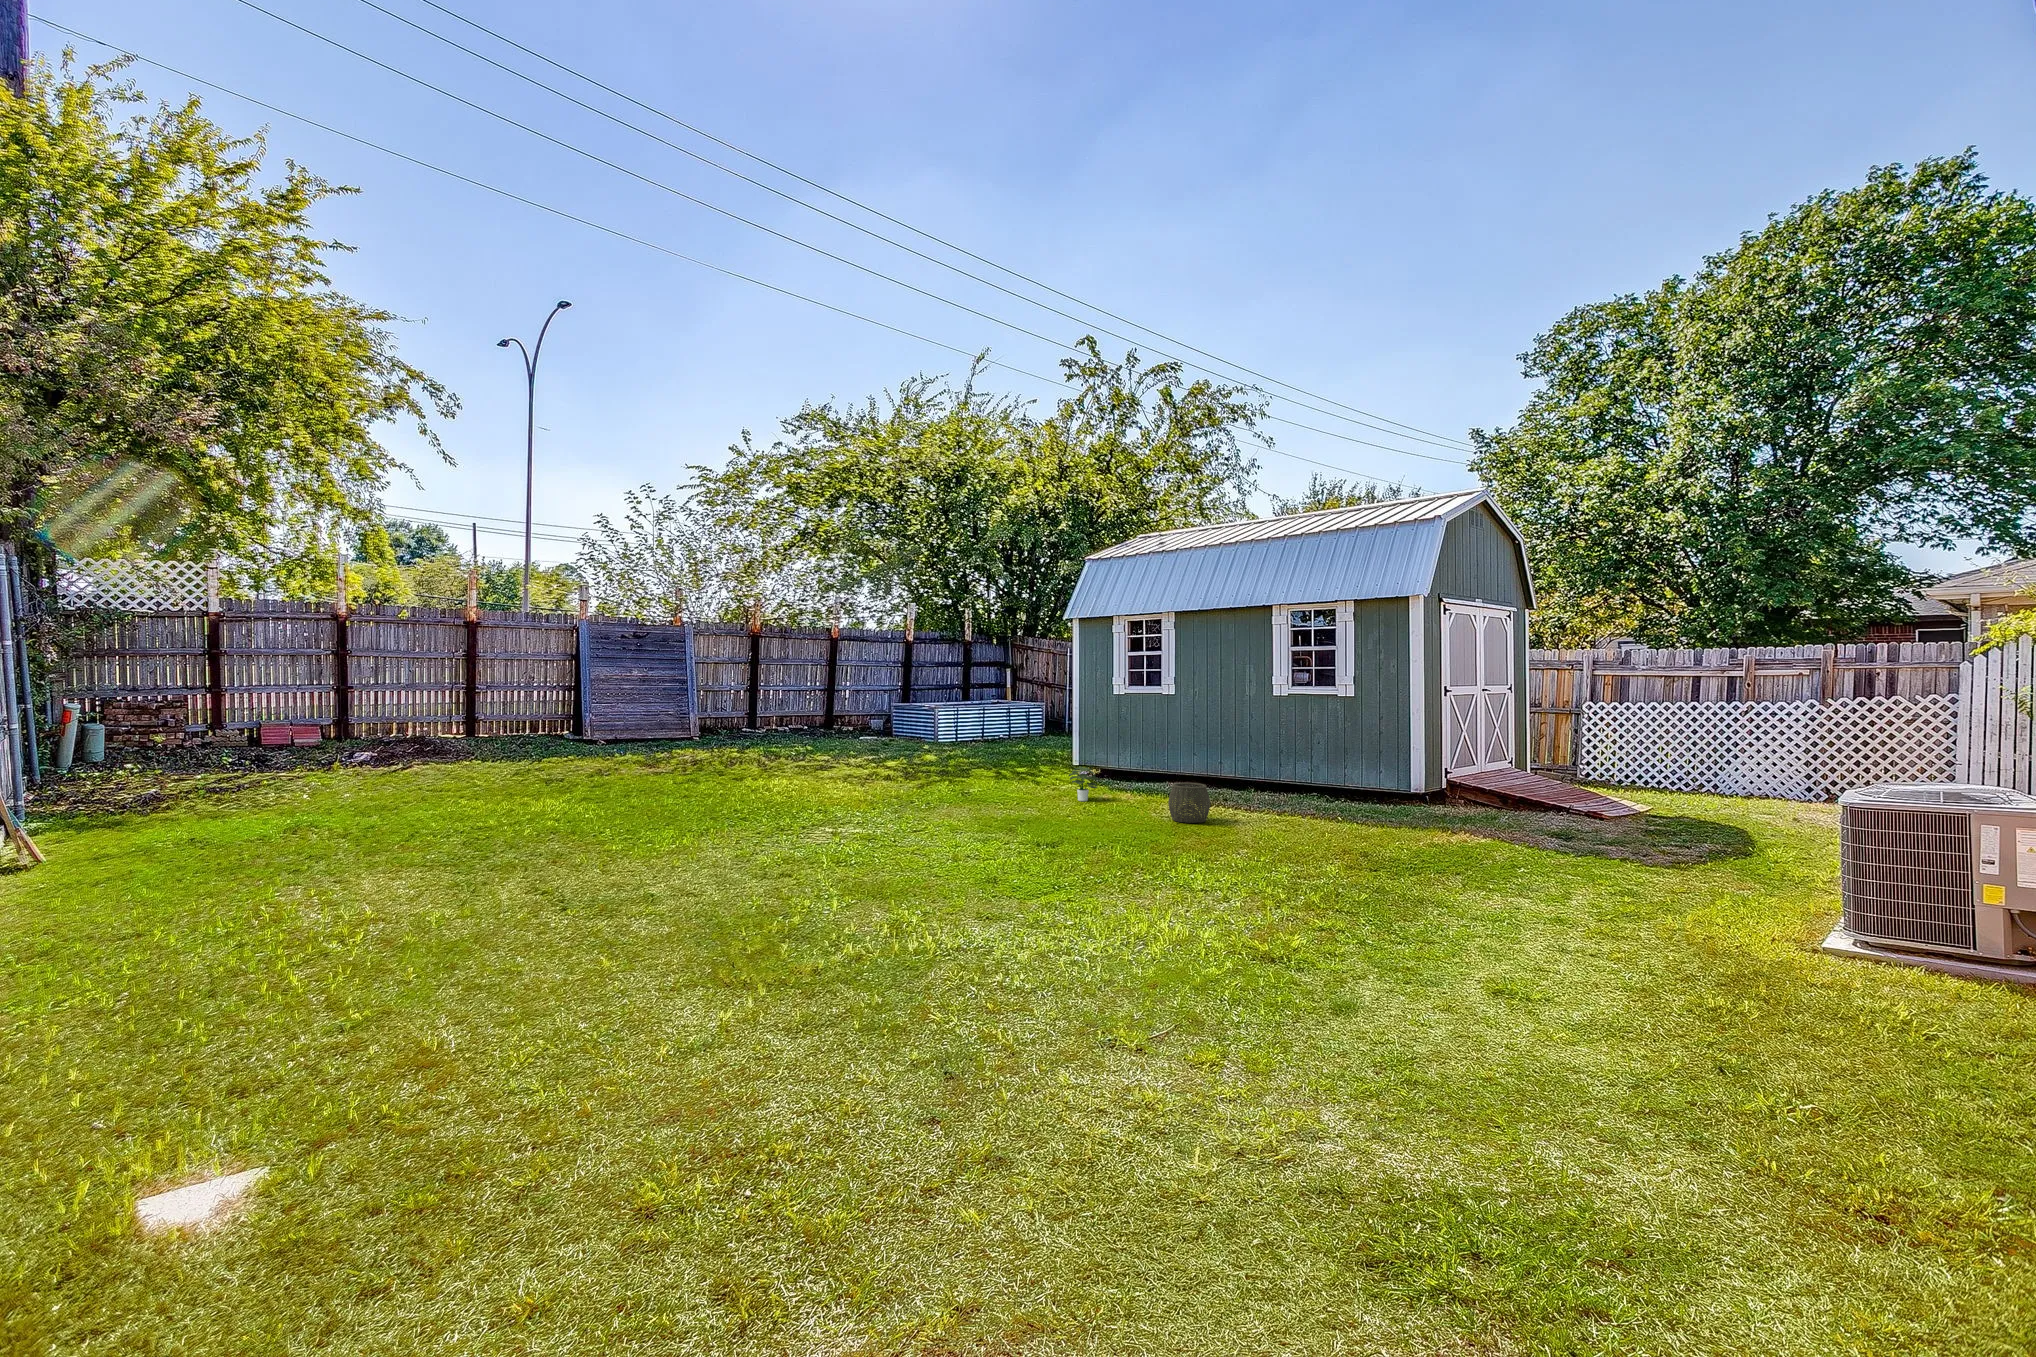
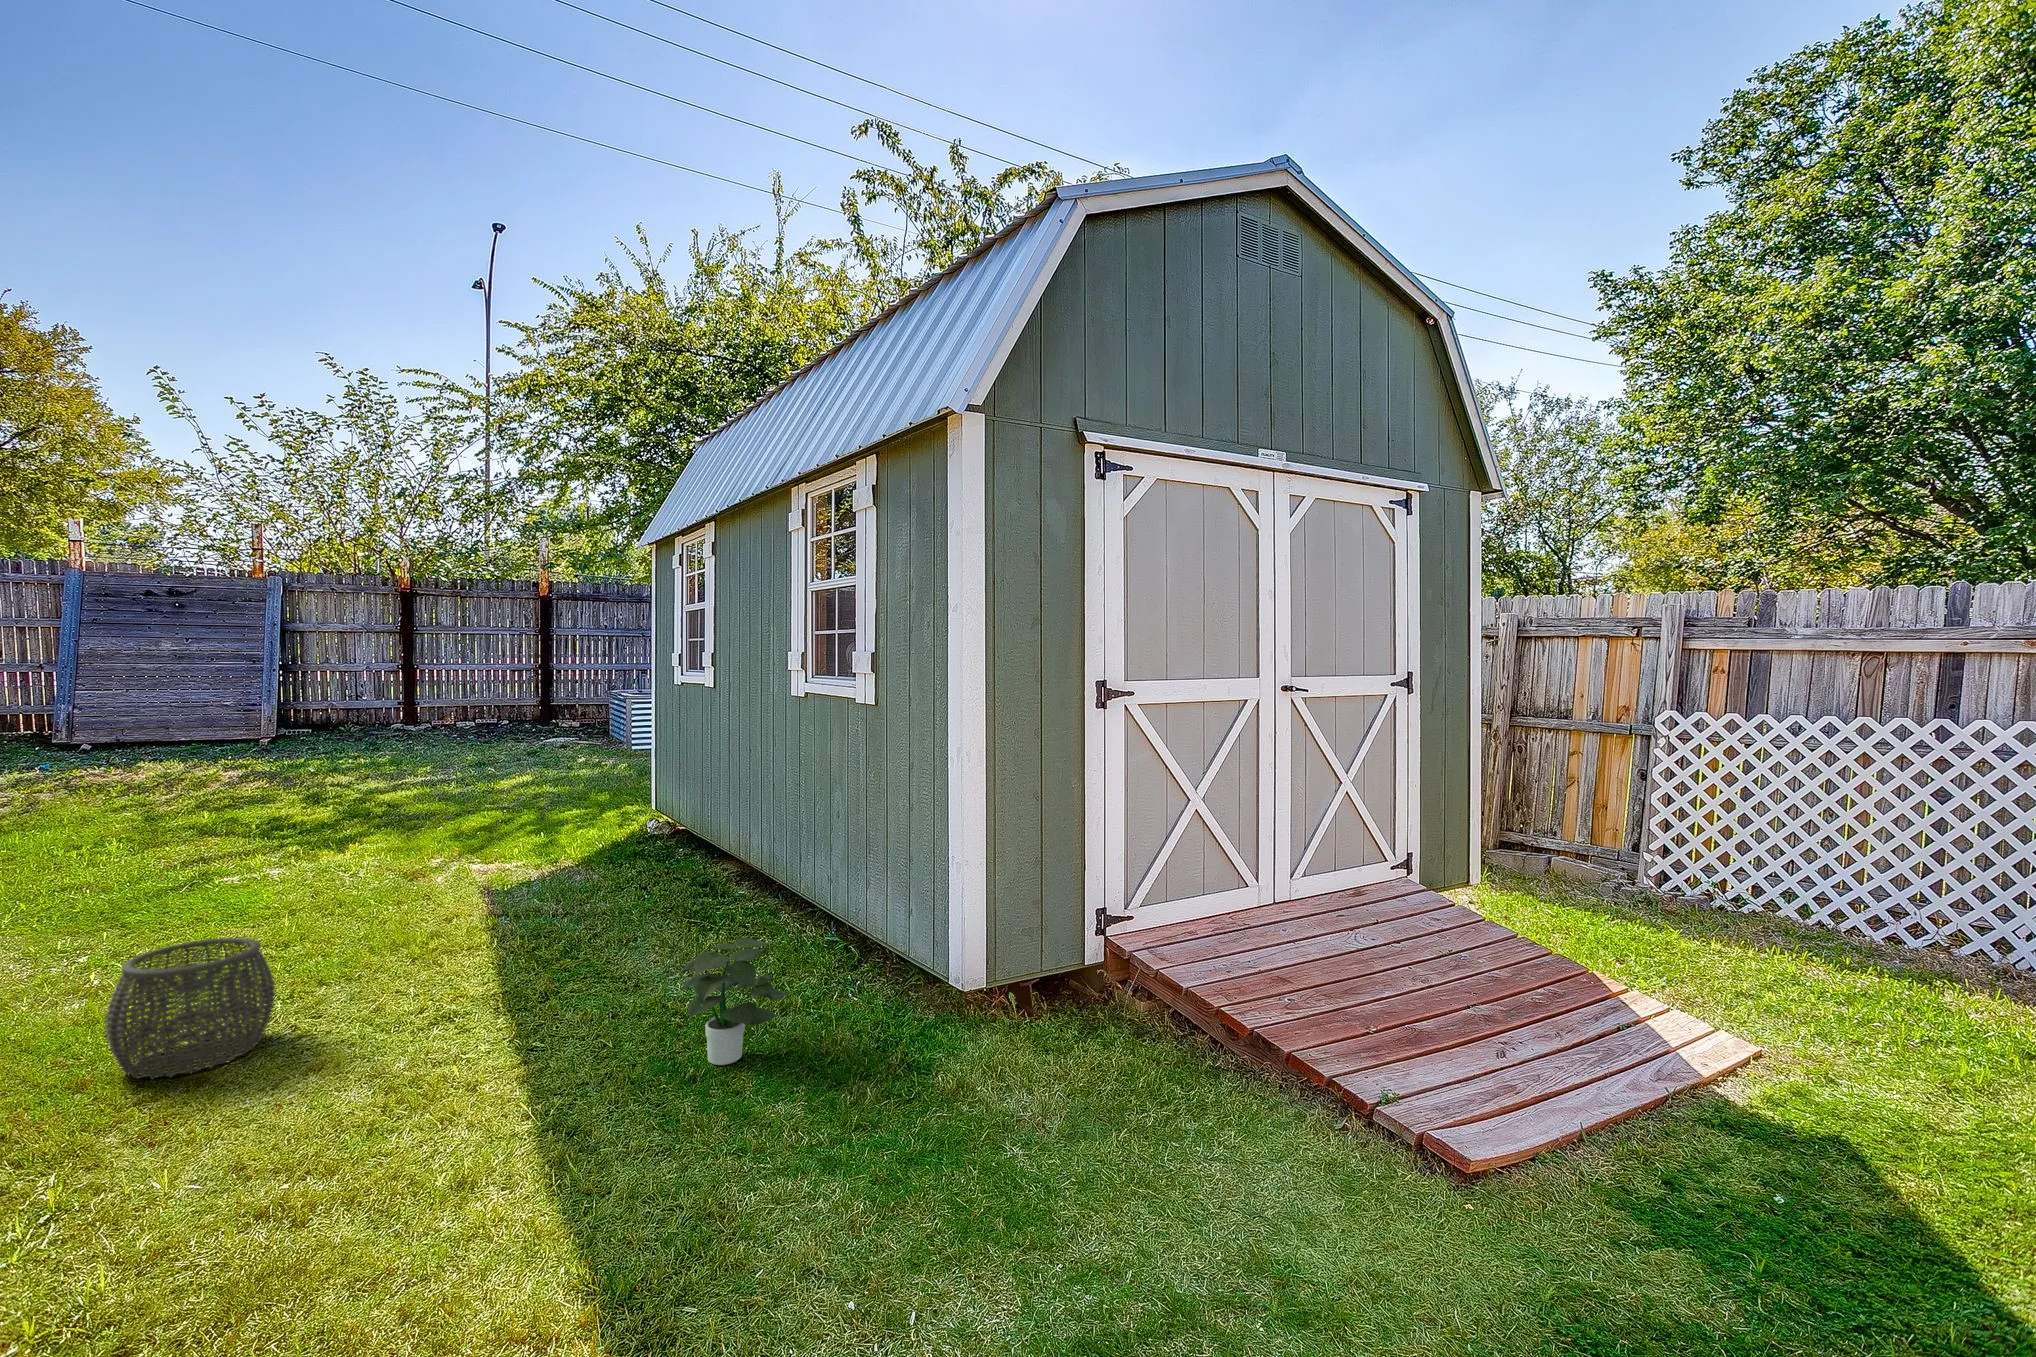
potted plant: present [1069,765,1101,801] -> present [680,938,790,1065]

